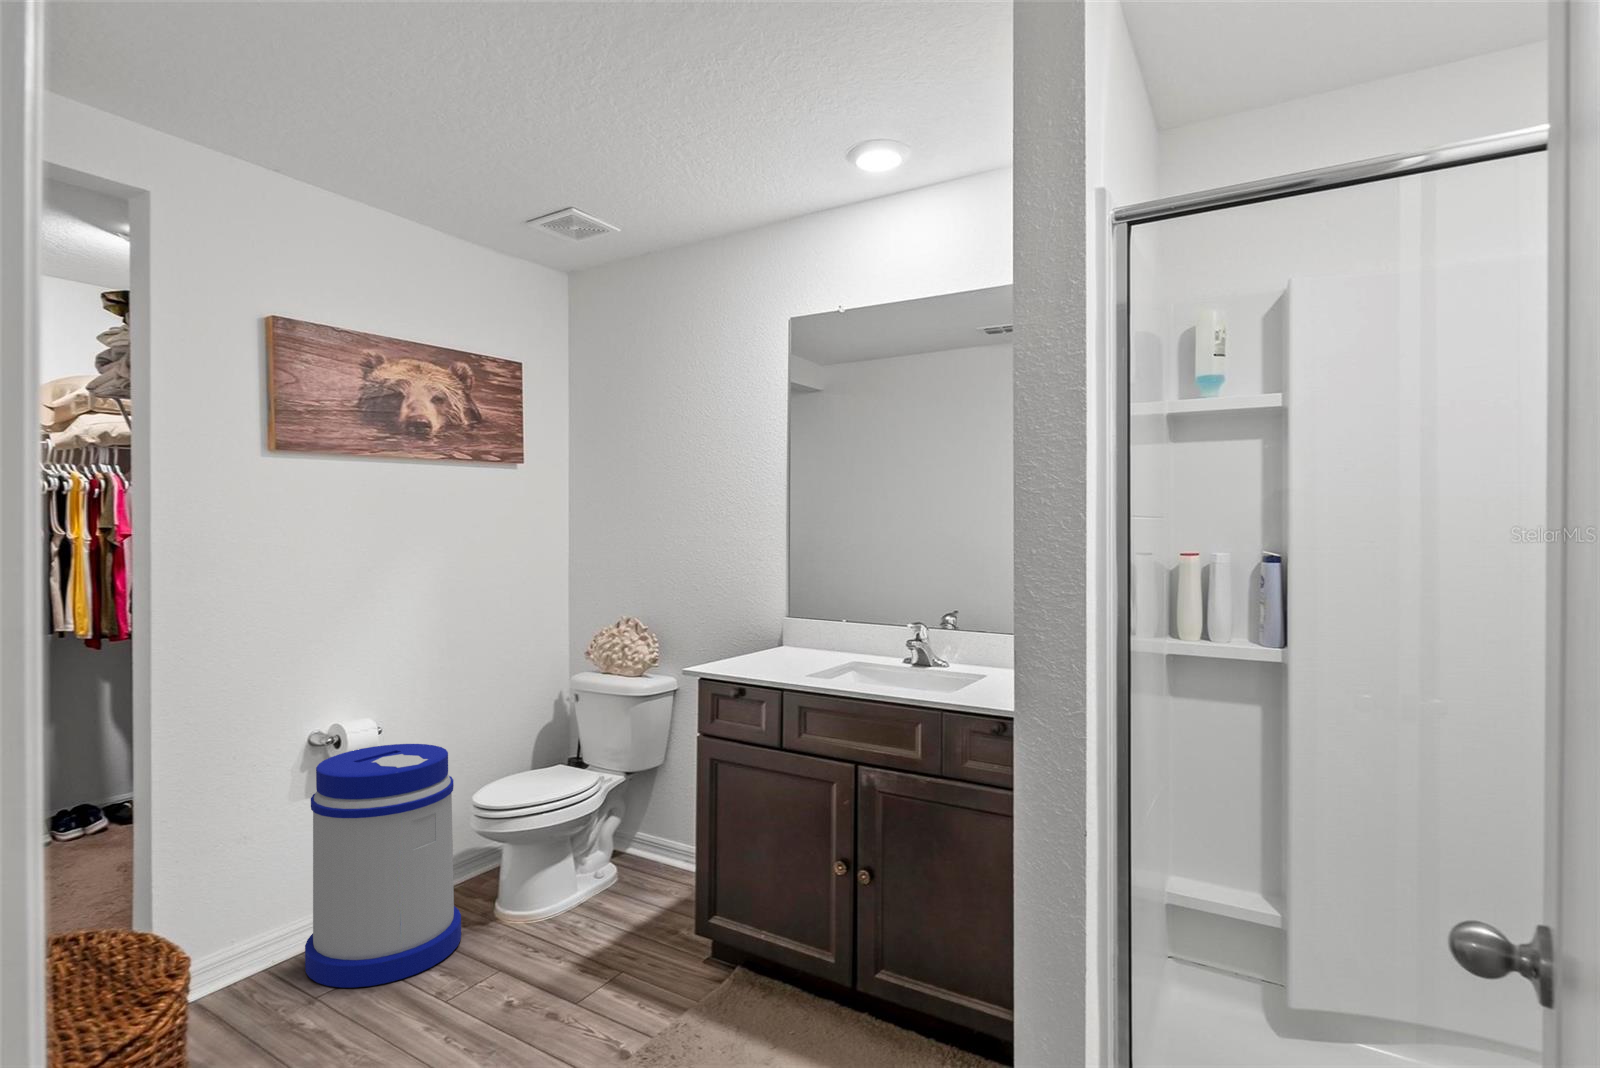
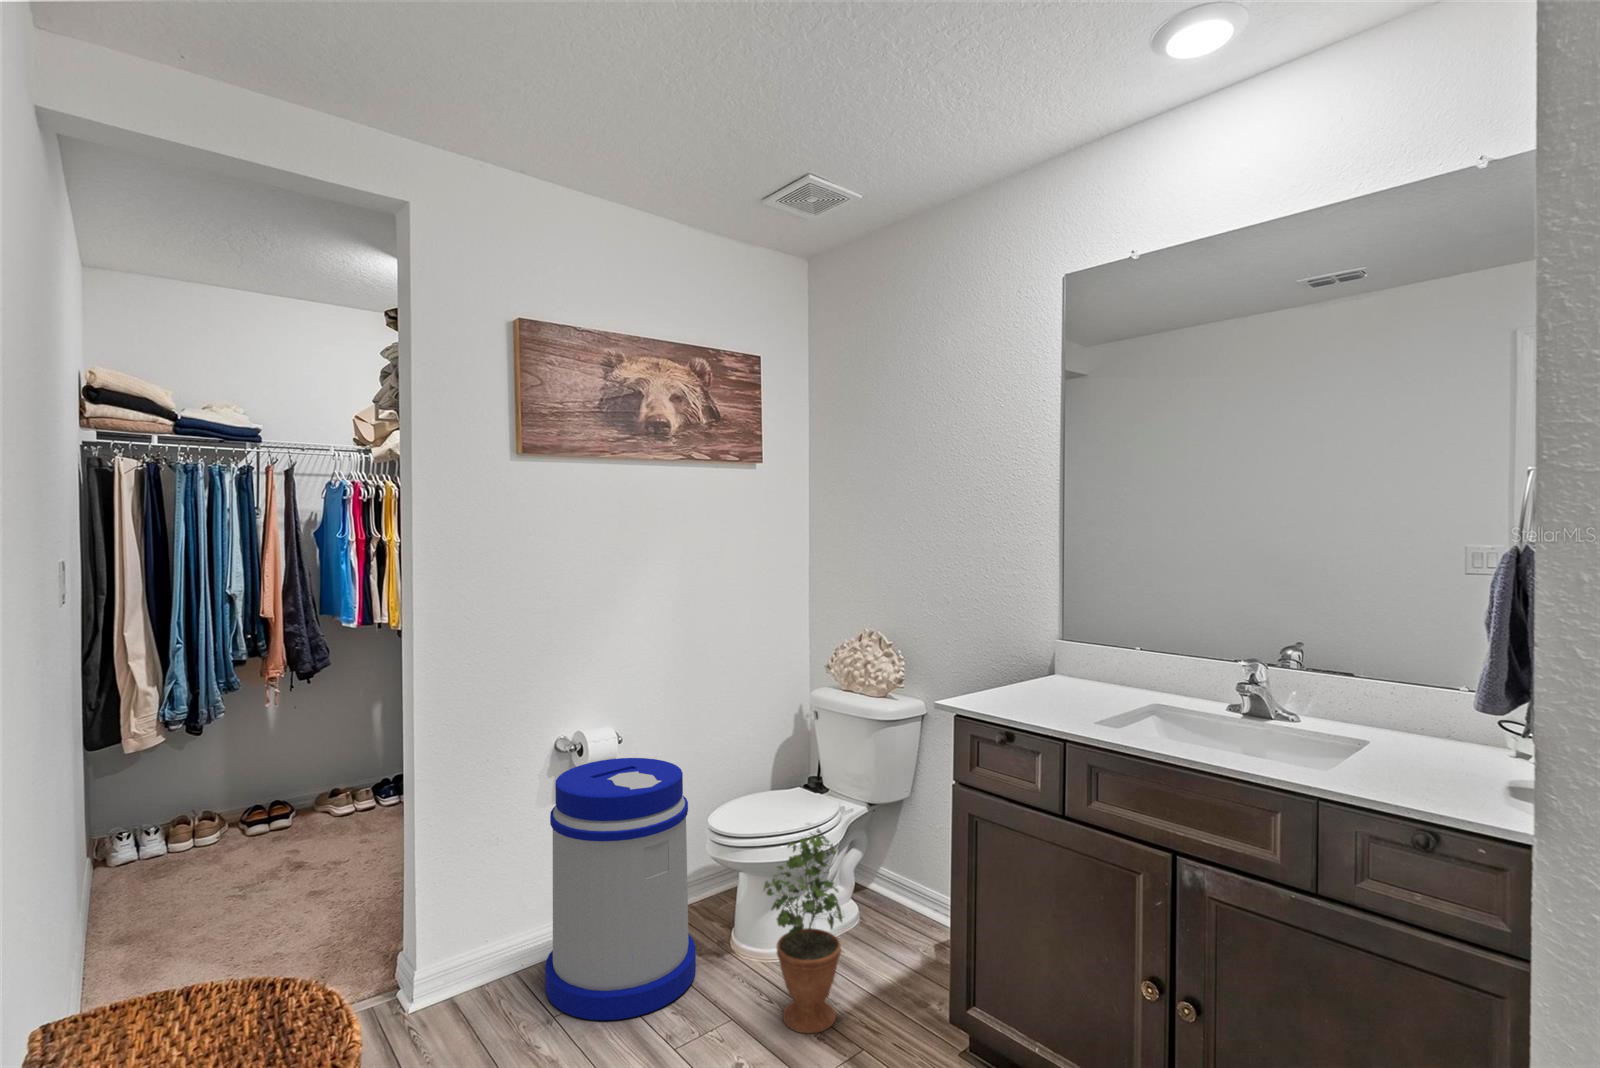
potted plant: none [528,785,602,967] -> present [764,829,842,1034]

